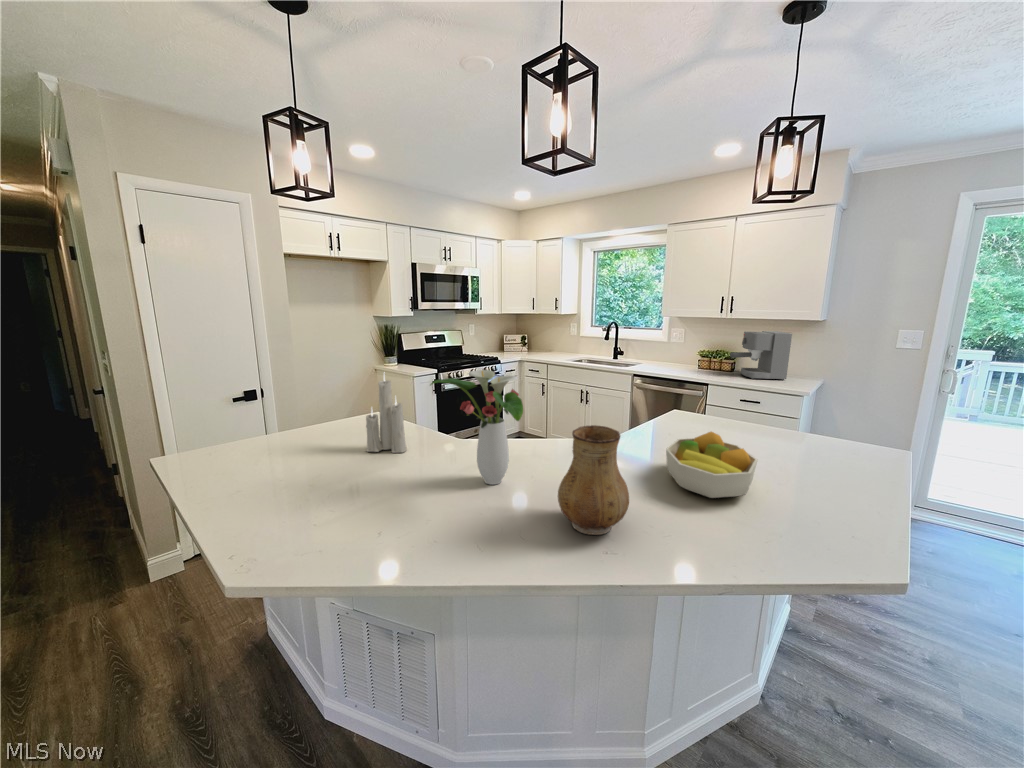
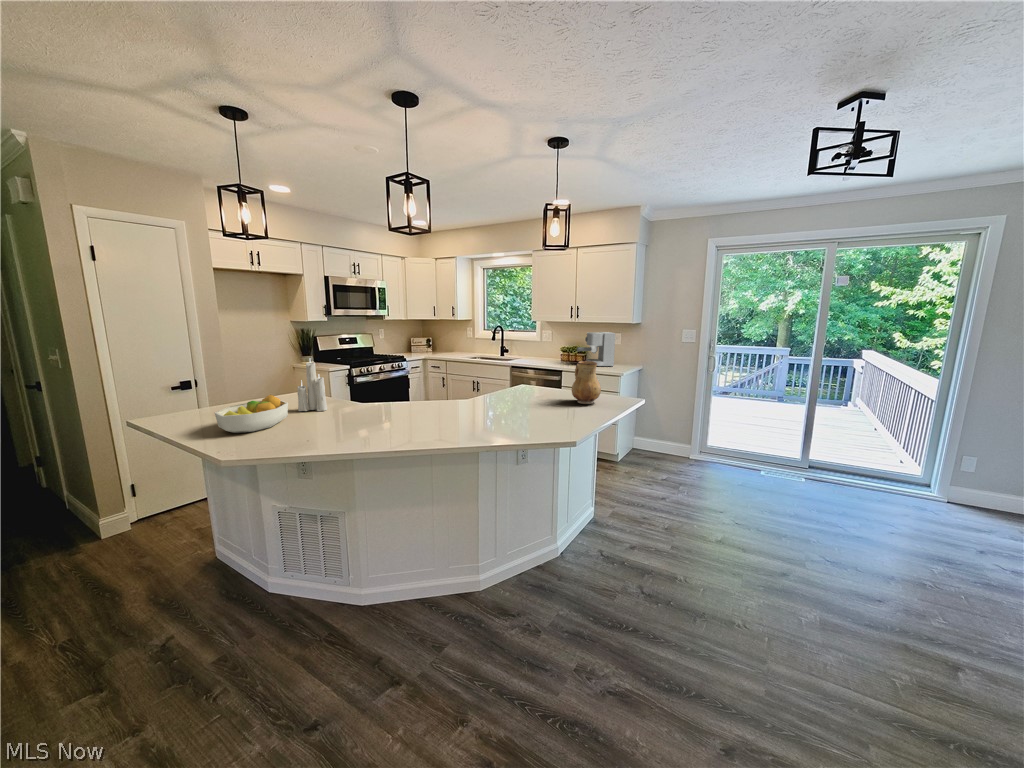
flower arrangement: present [430,370,523,485] -> none [342,351,400,421]
ceramic pitcher: present [558,425,629,535] -> present [572,361,601,404]
fruit bowl: present [666,432,758,498] -> present [214,394,288,433]

